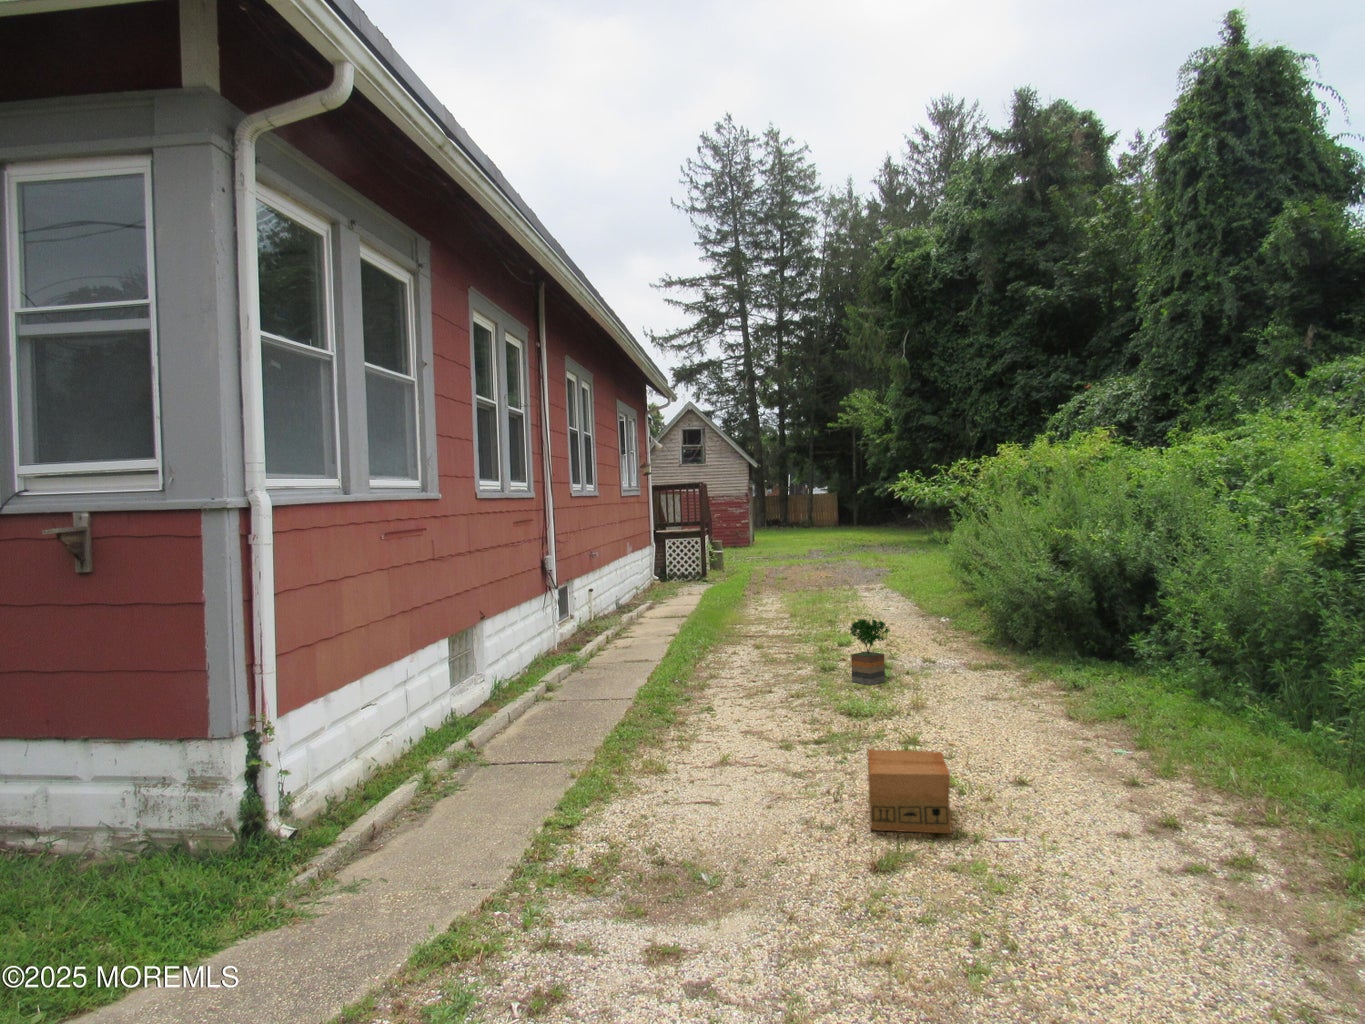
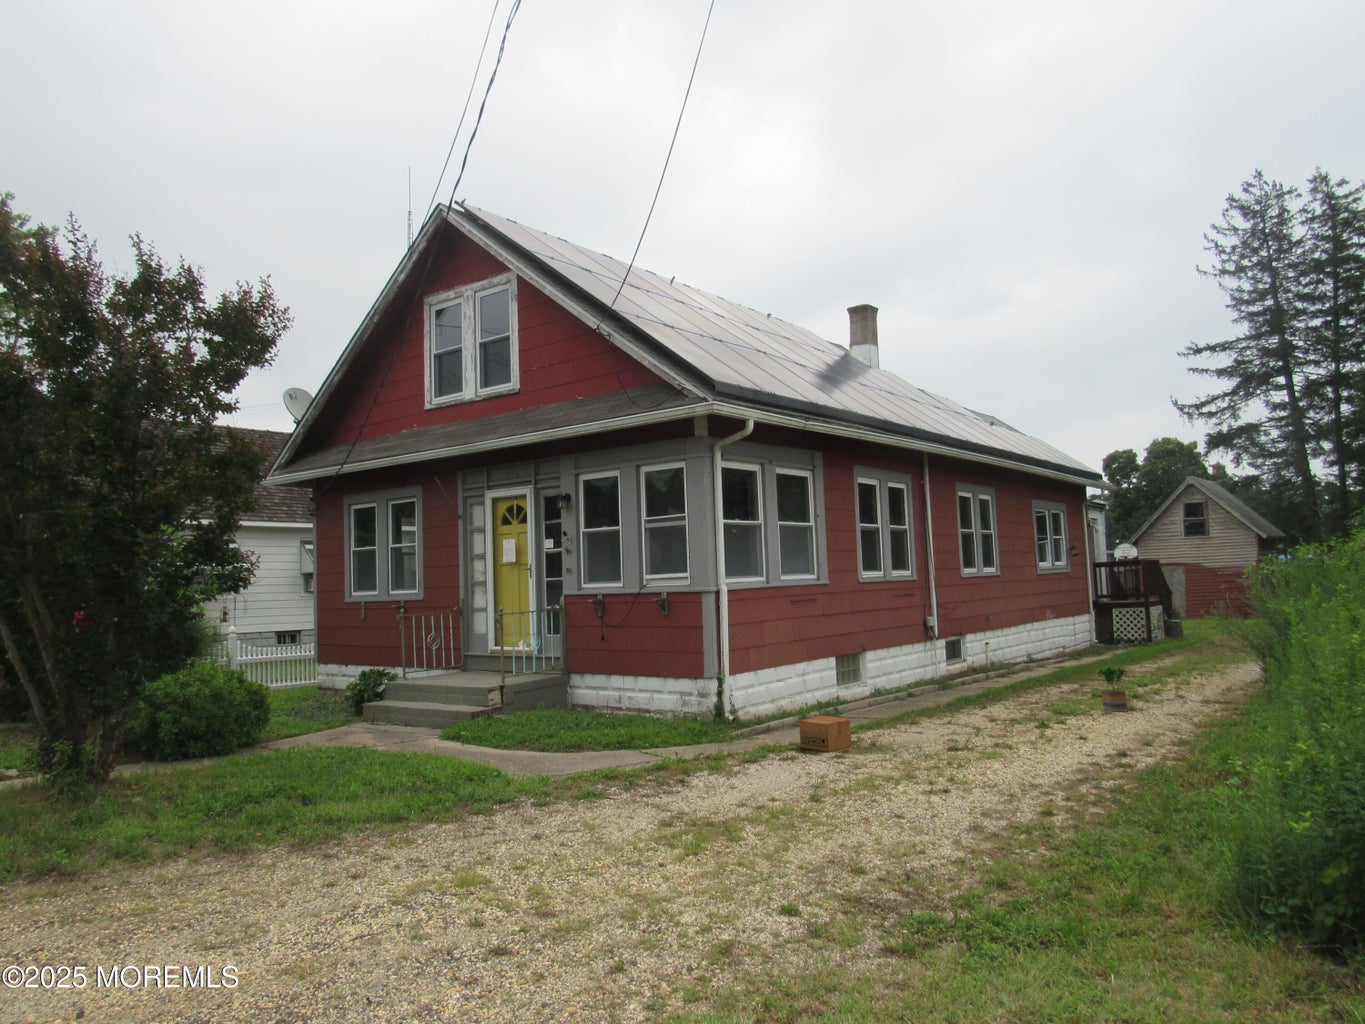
cardboard box: present [868,749,952,834] -> present [799,715,851,752]

